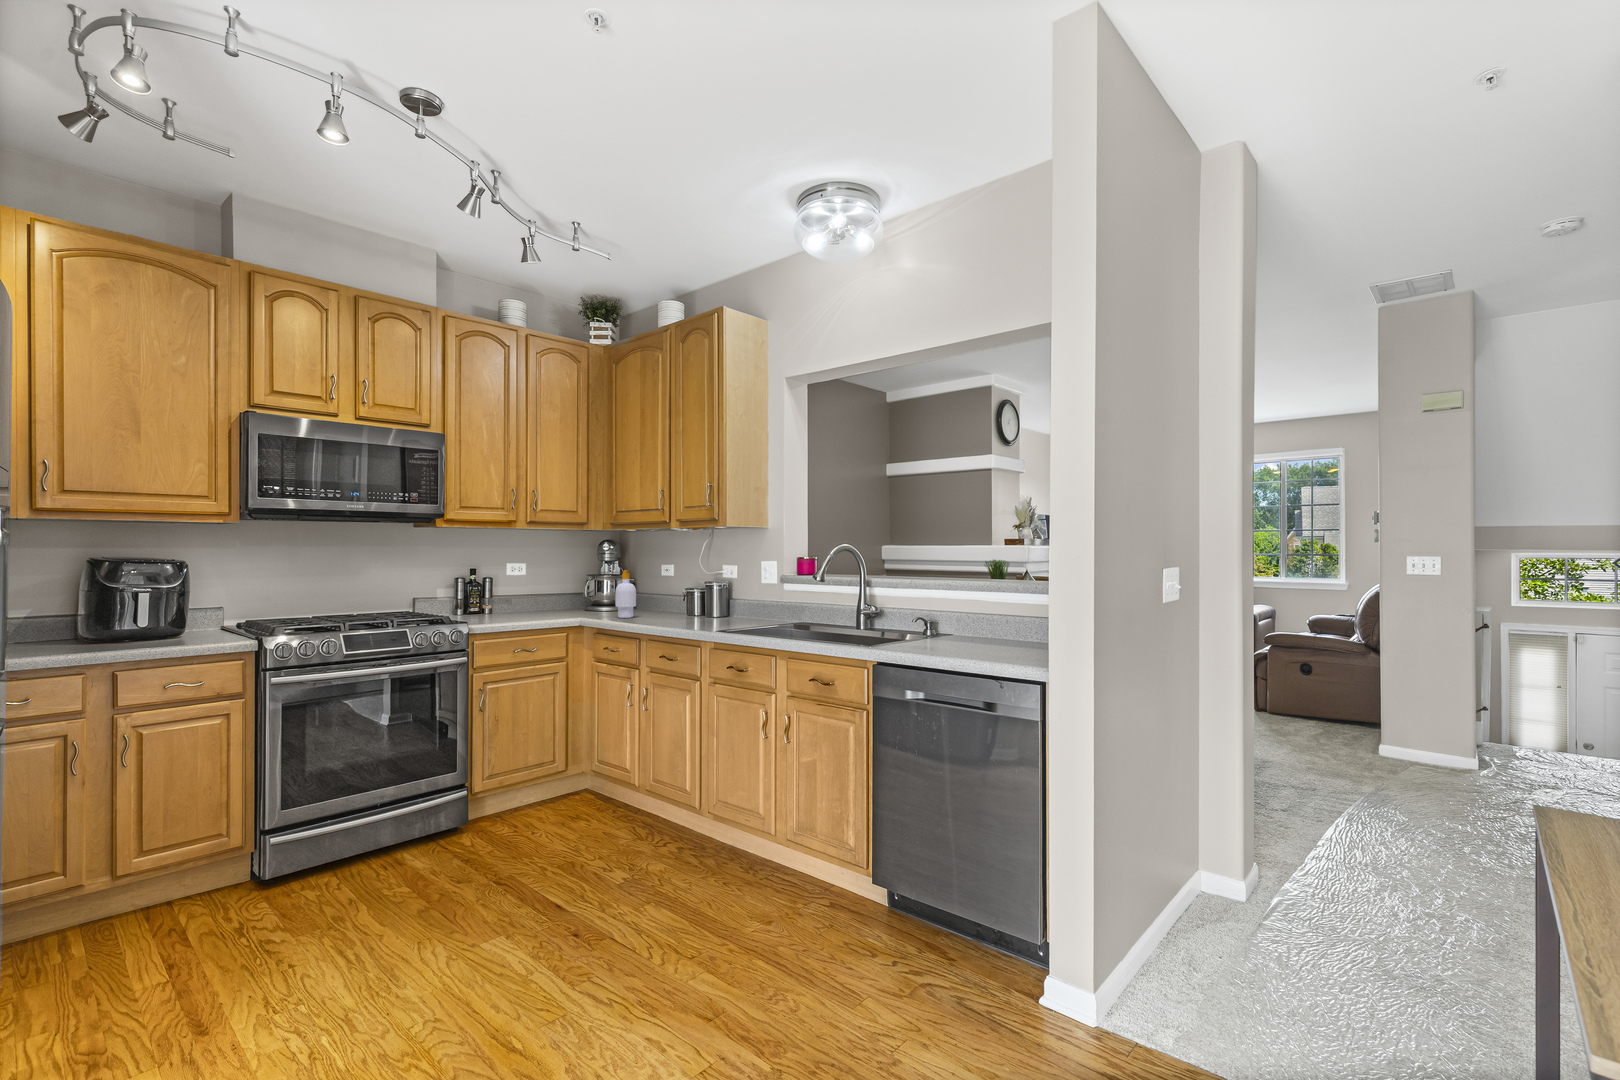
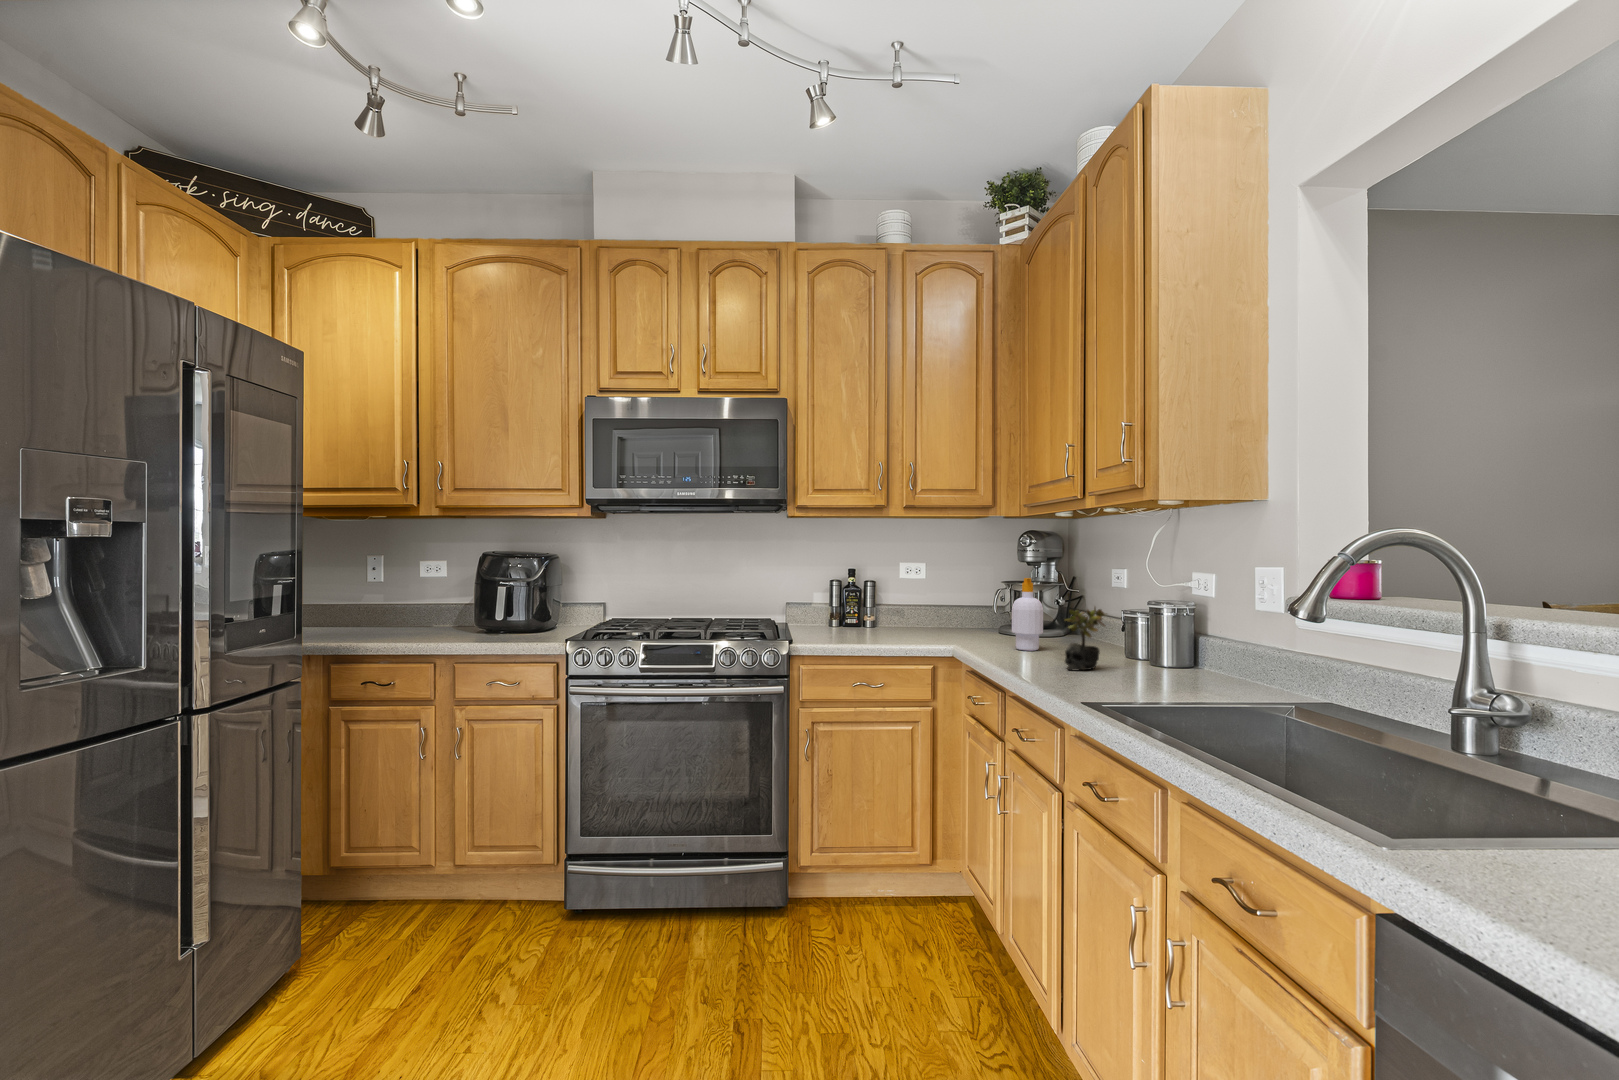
succulent plant: none [665,584,689,623] -> present [1065,607,1106,670]

